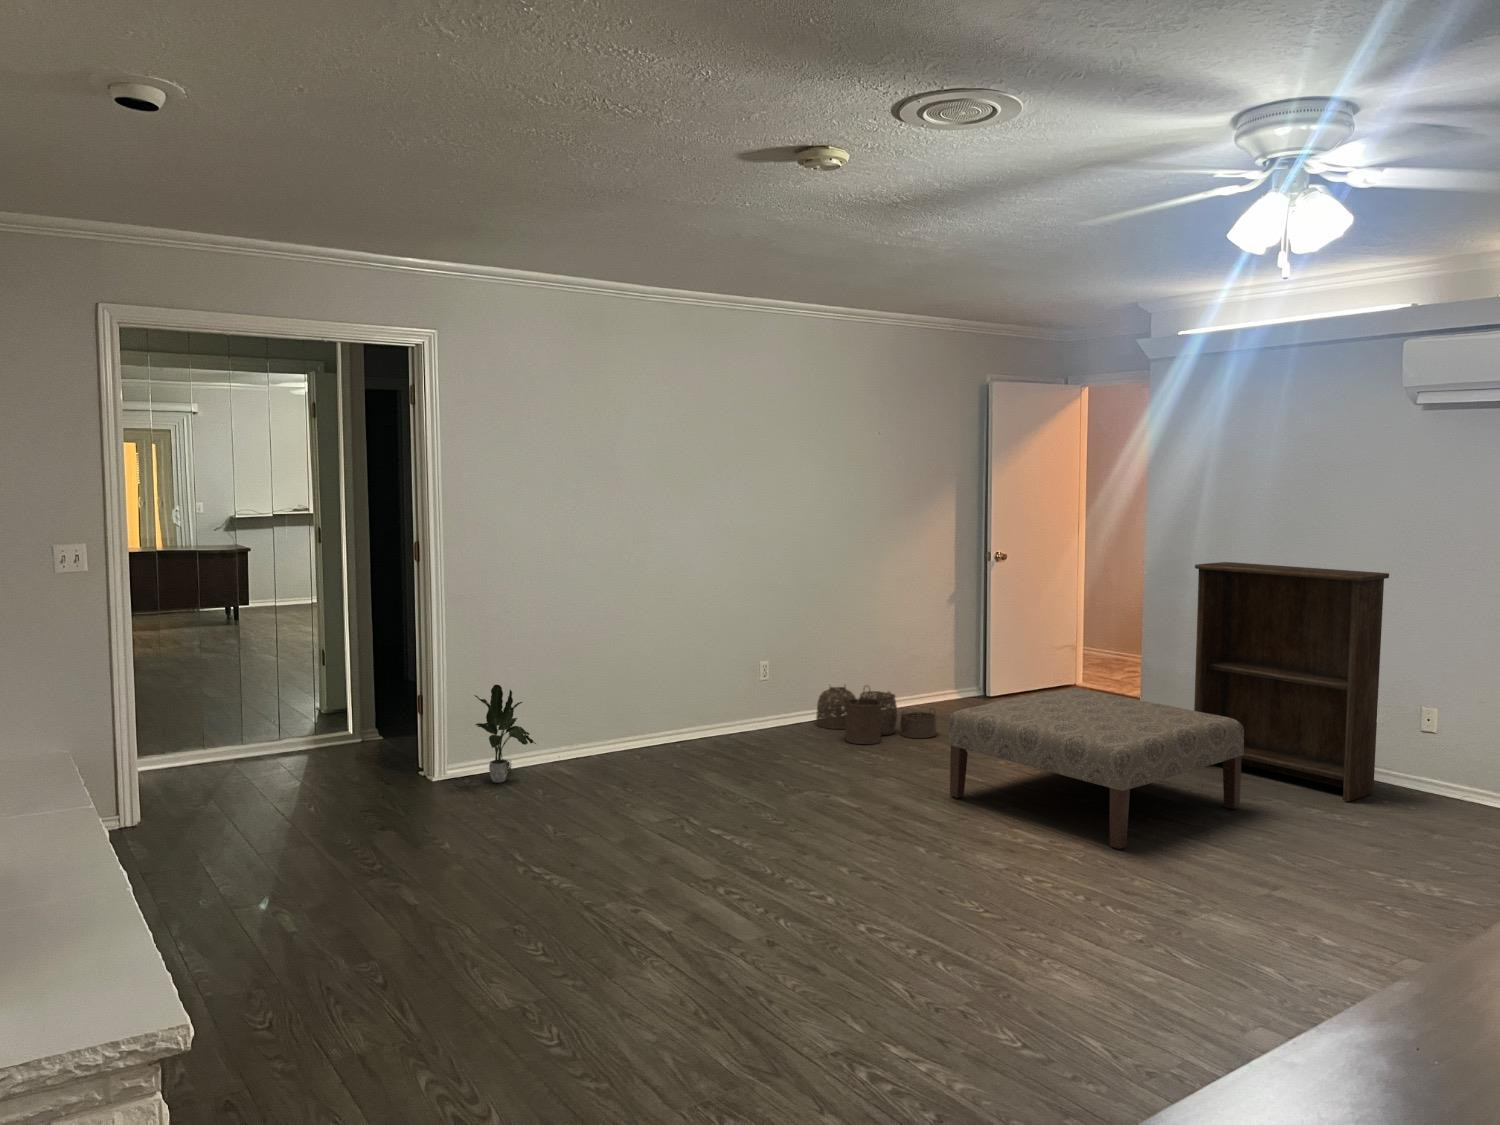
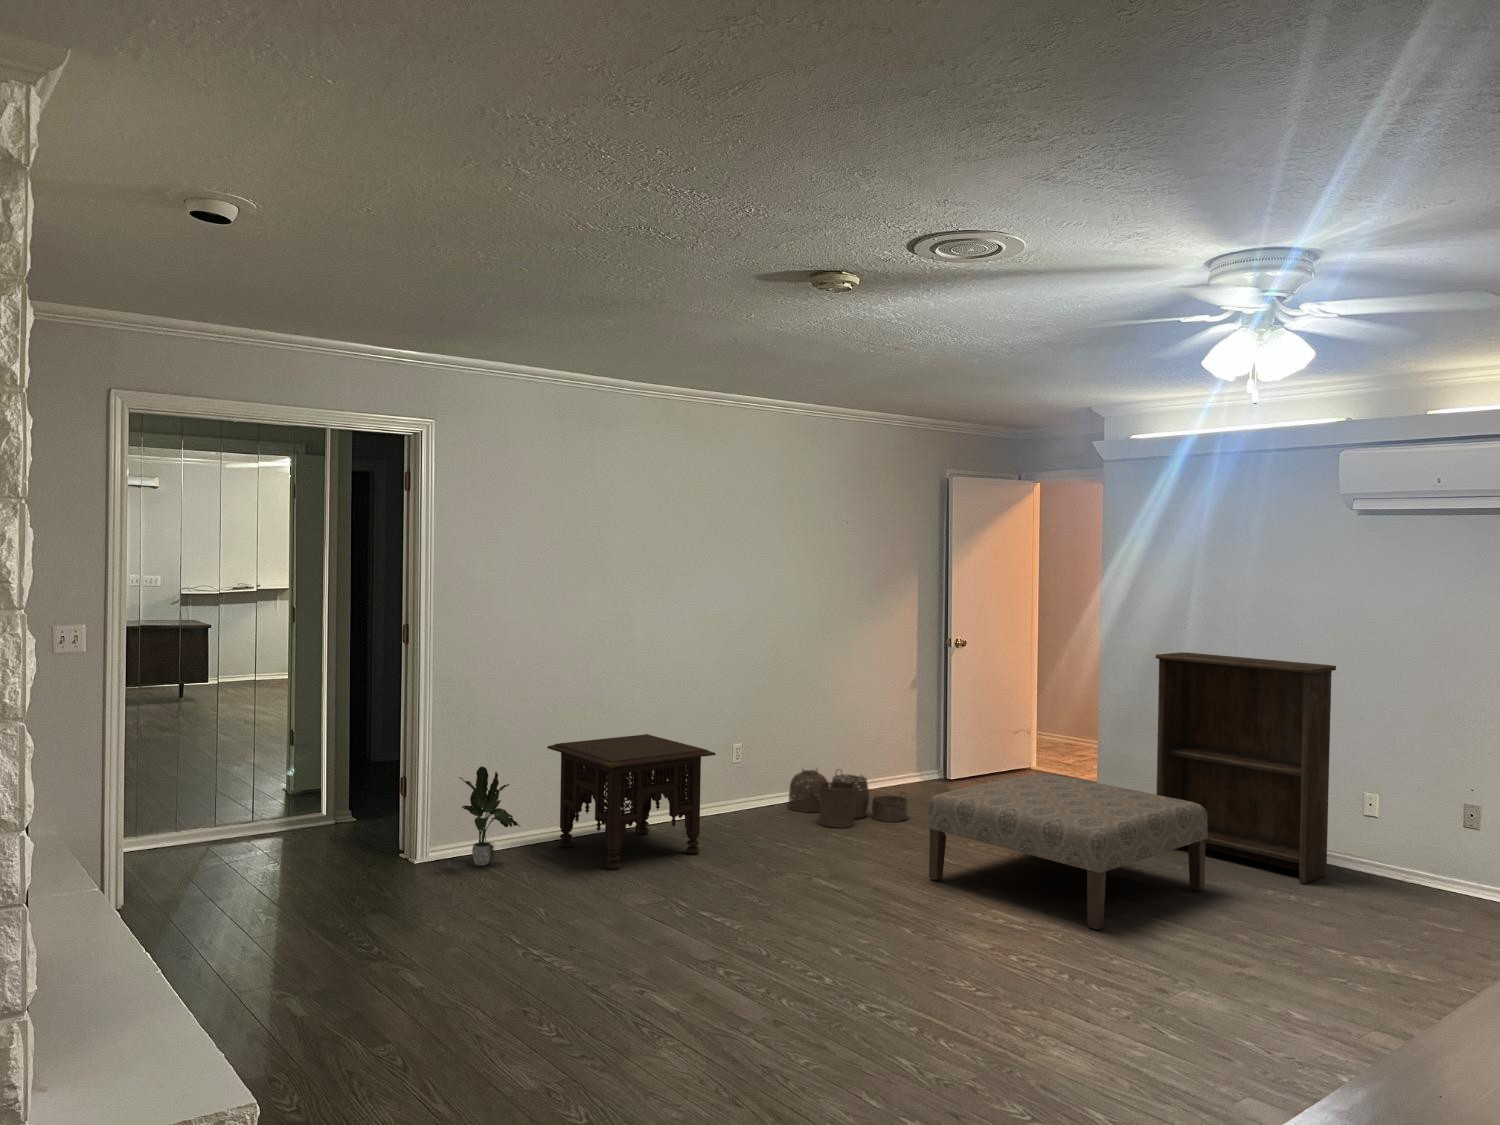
side table: none [565,651,733,786] -> present [547,734,716,869]

